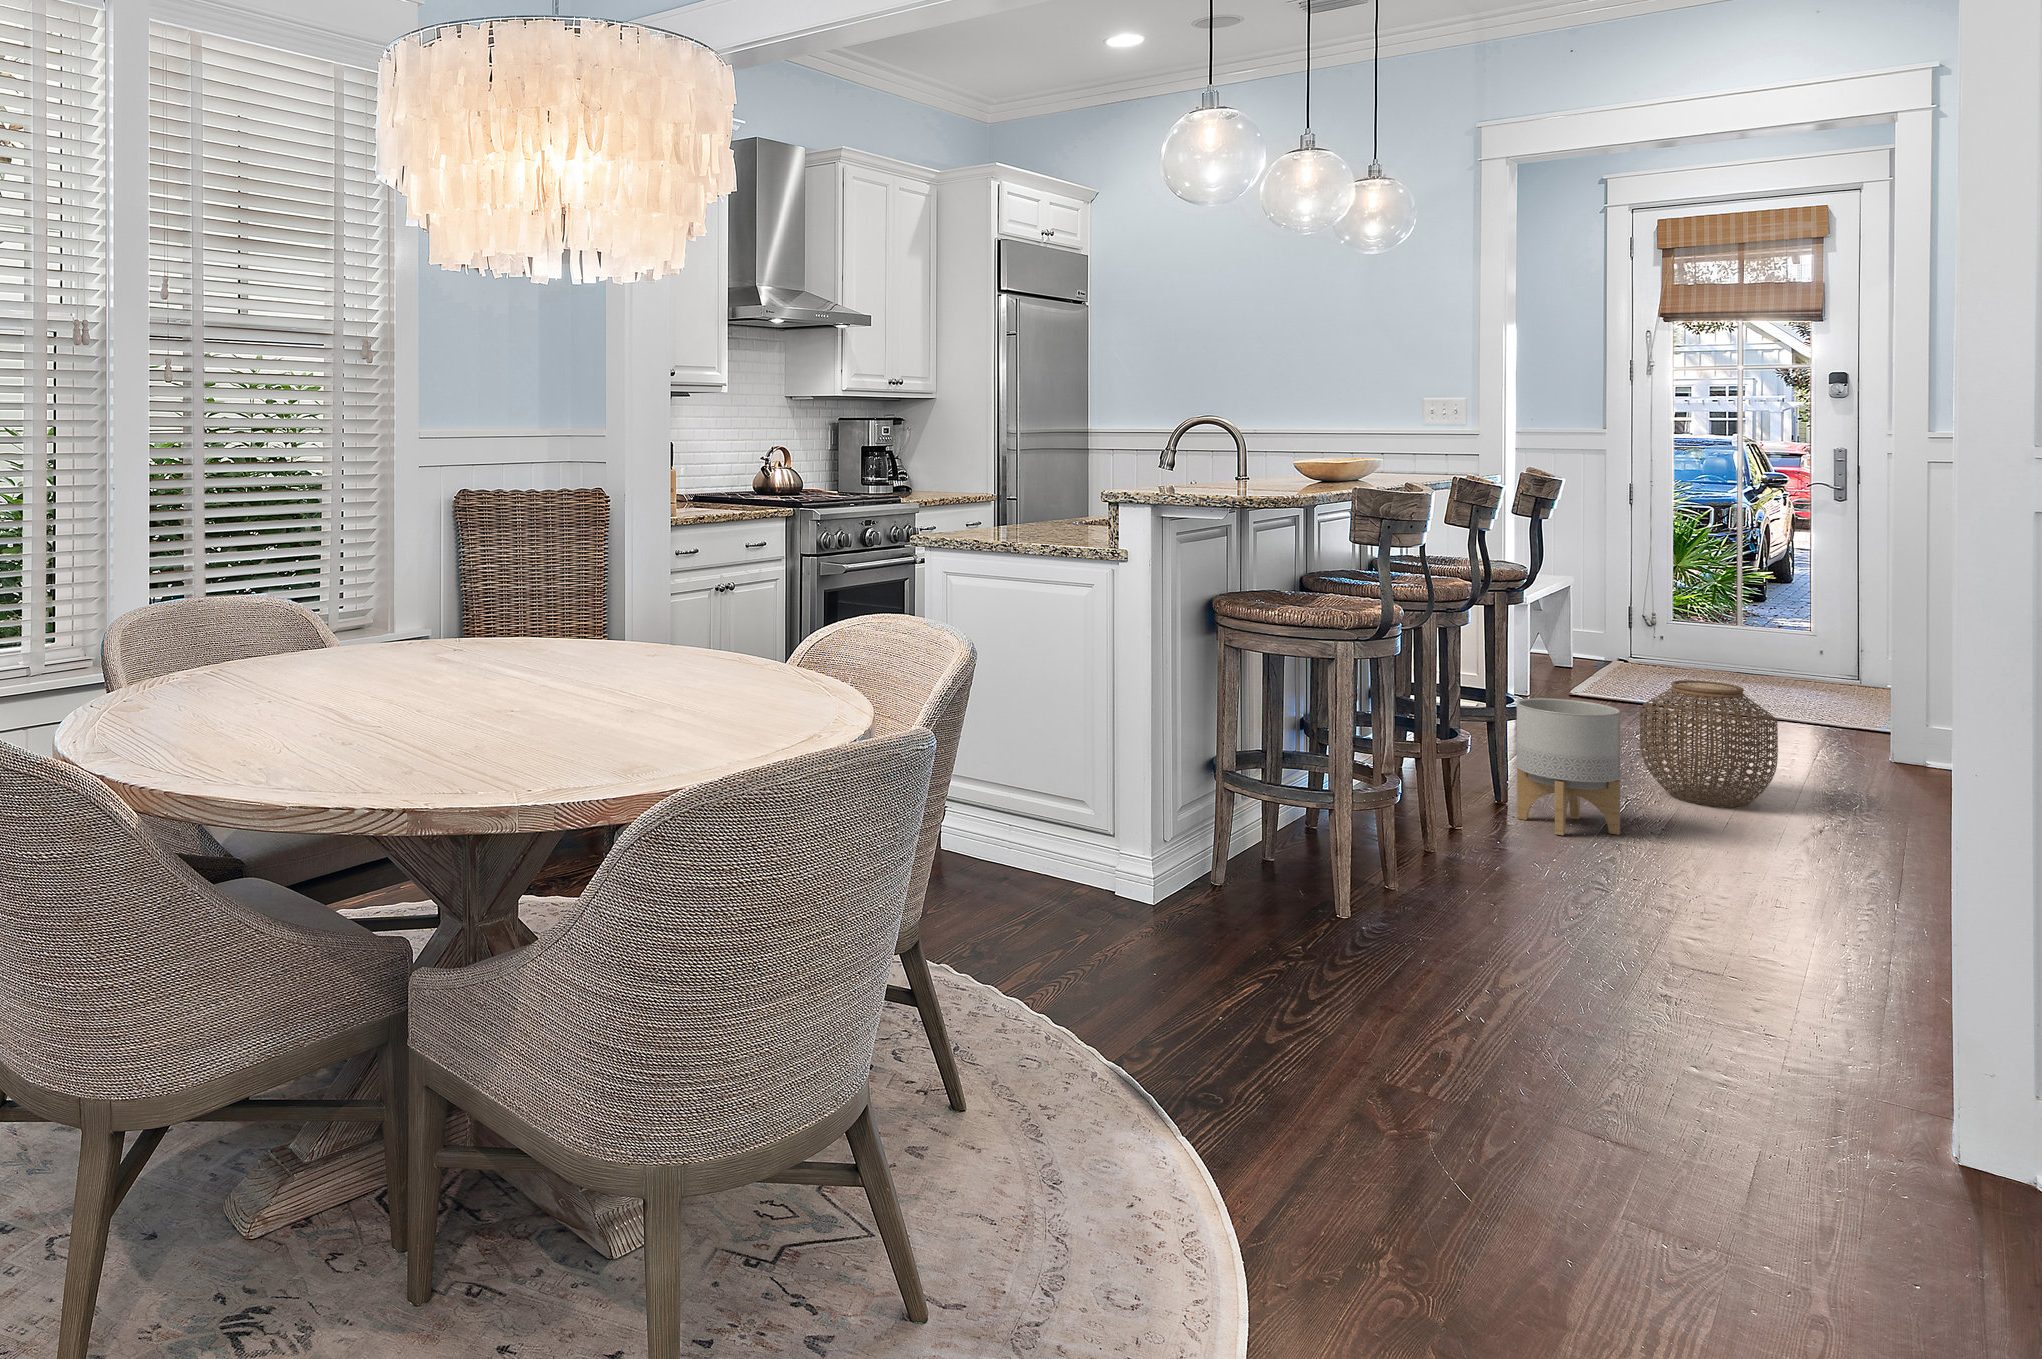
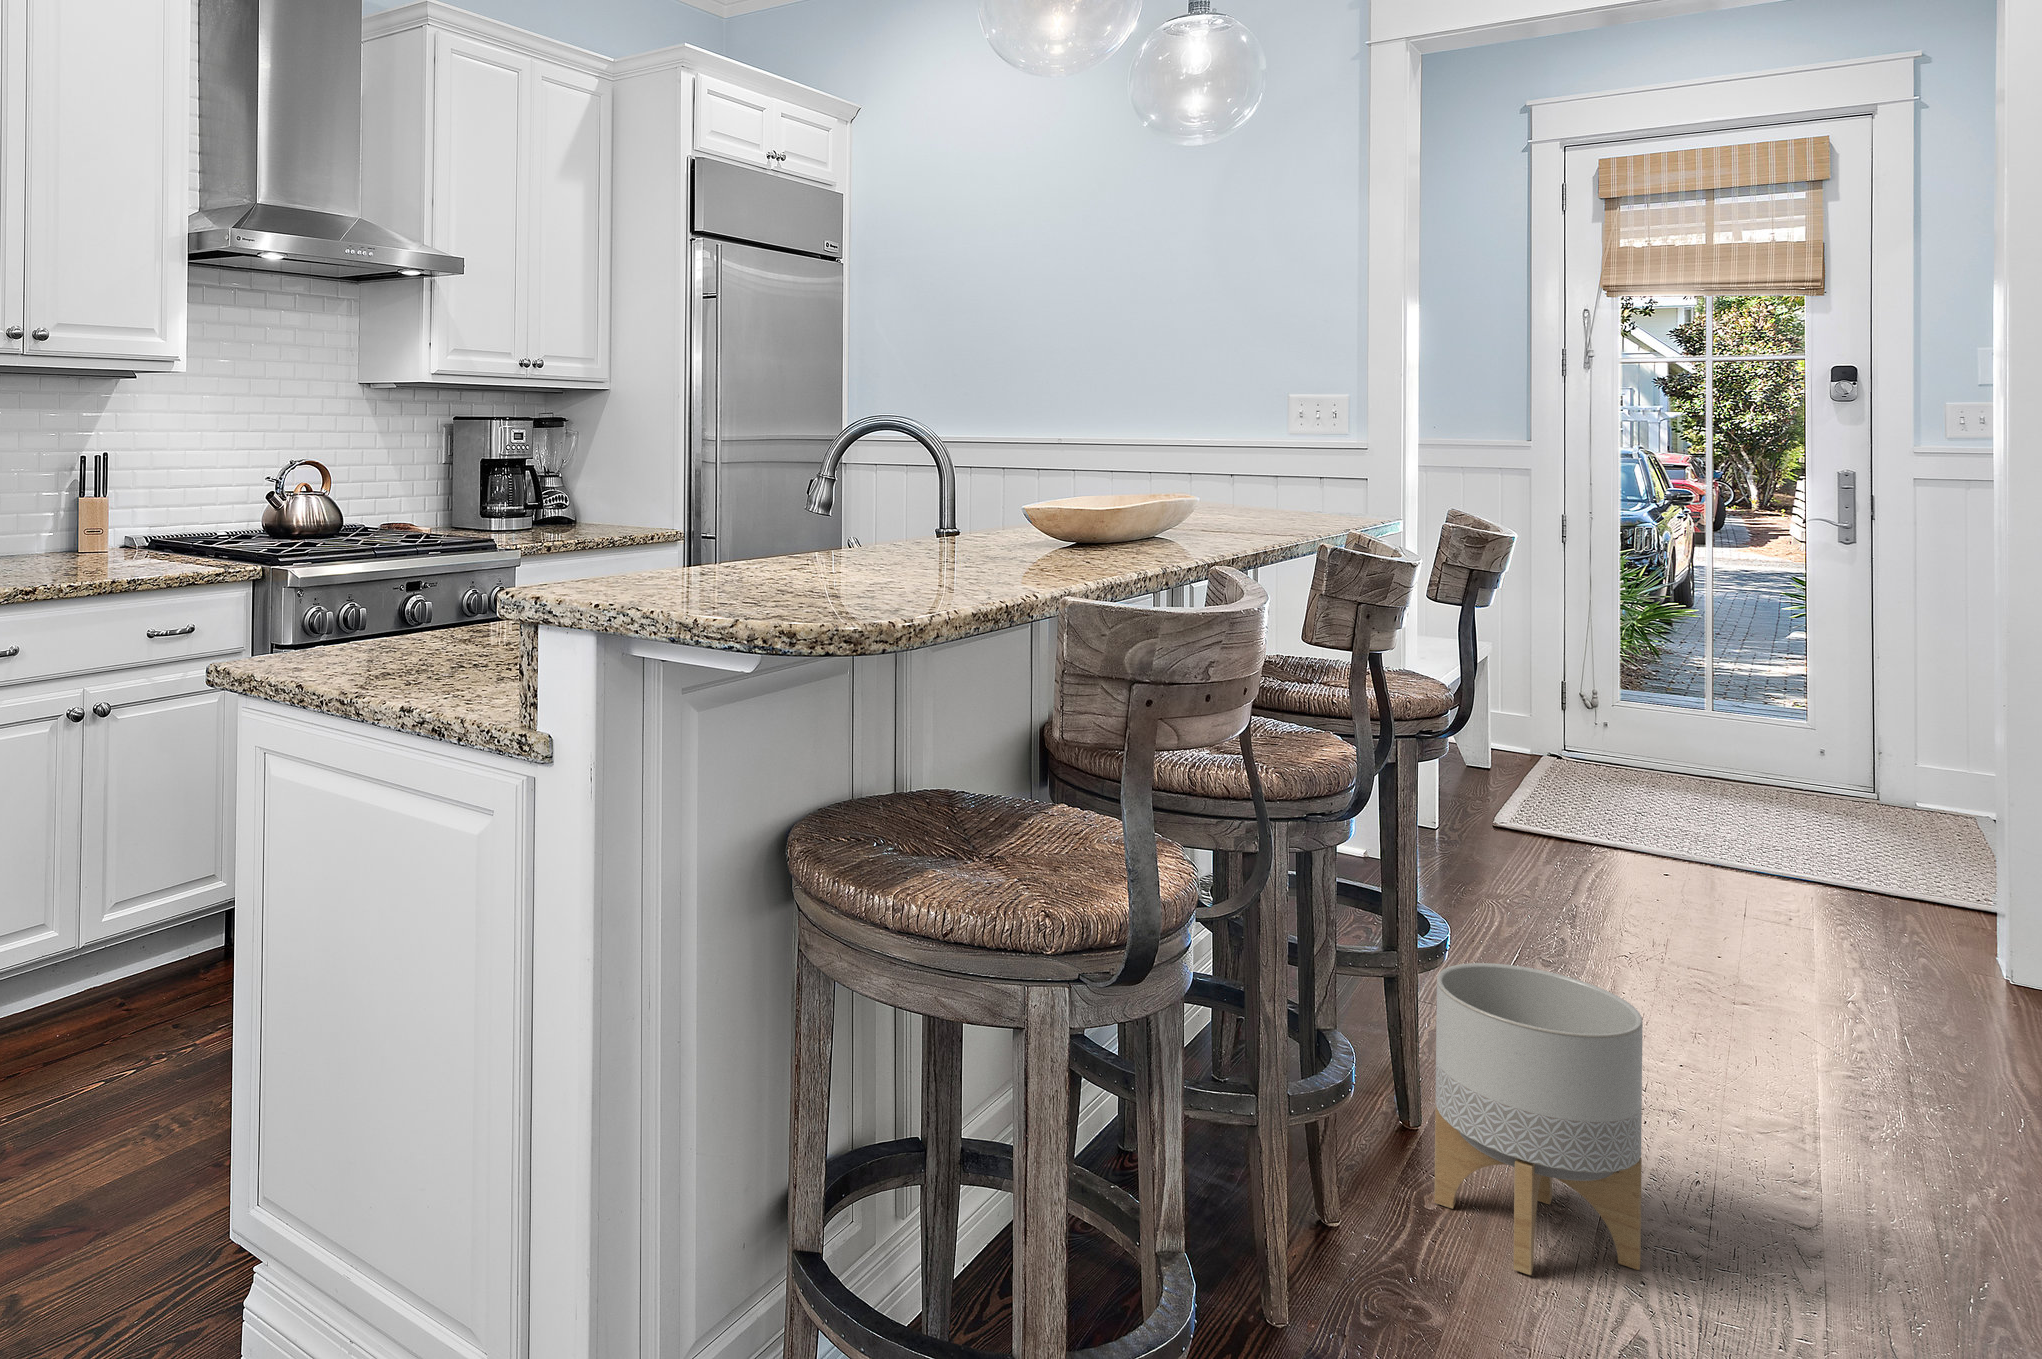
woven basket: present [1640,680,1778,807] -> none [1642,900,1905,1155]

